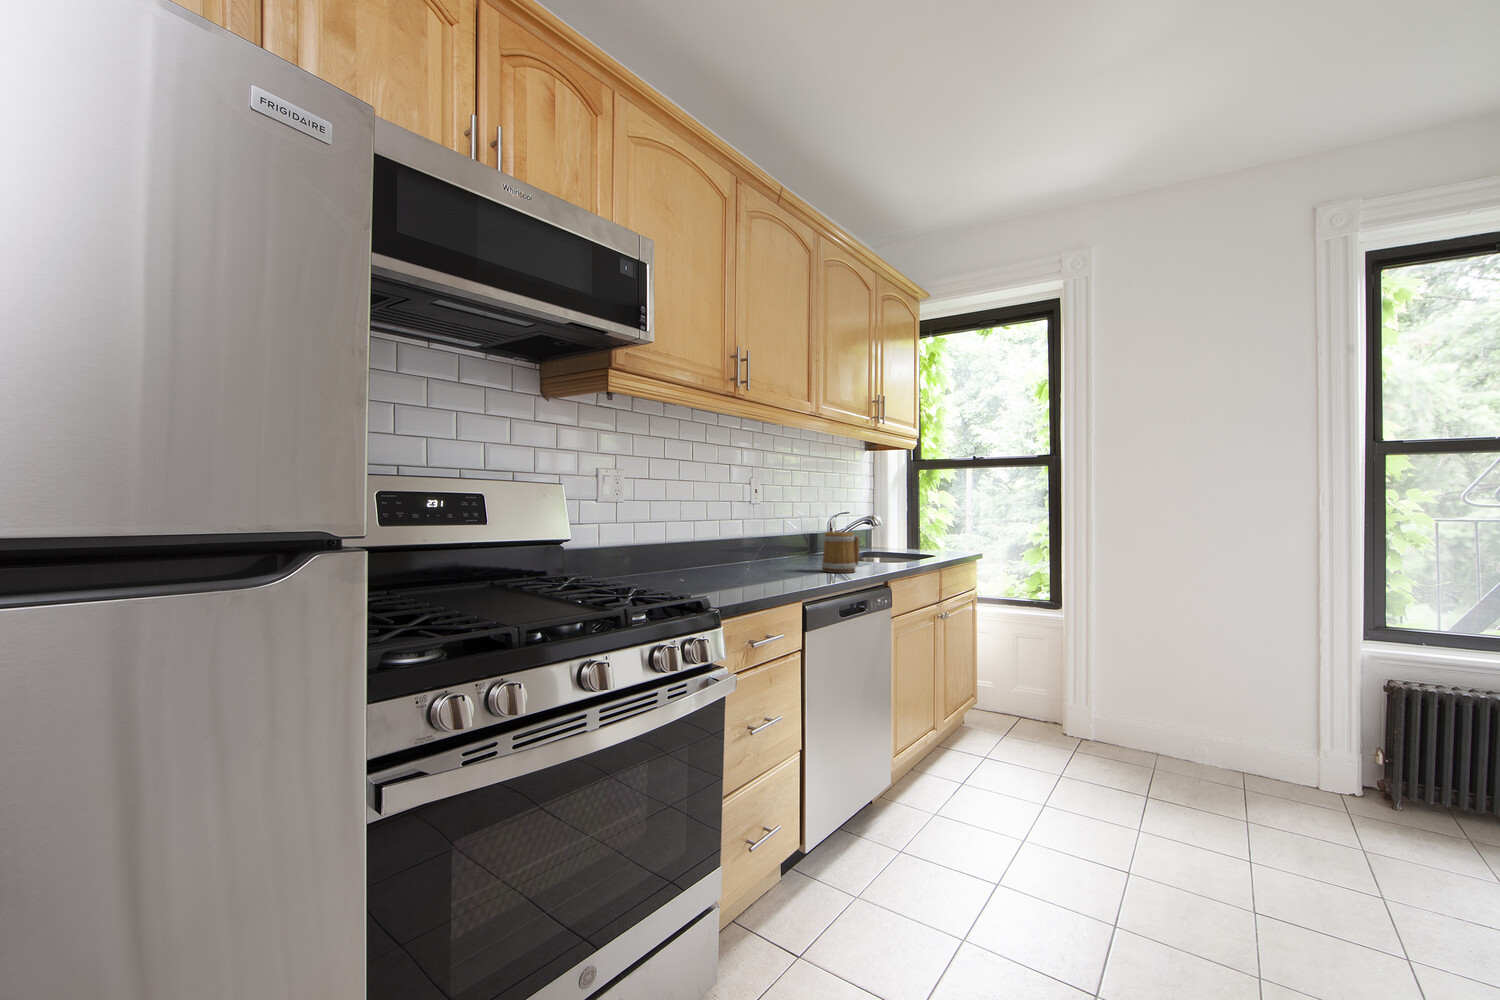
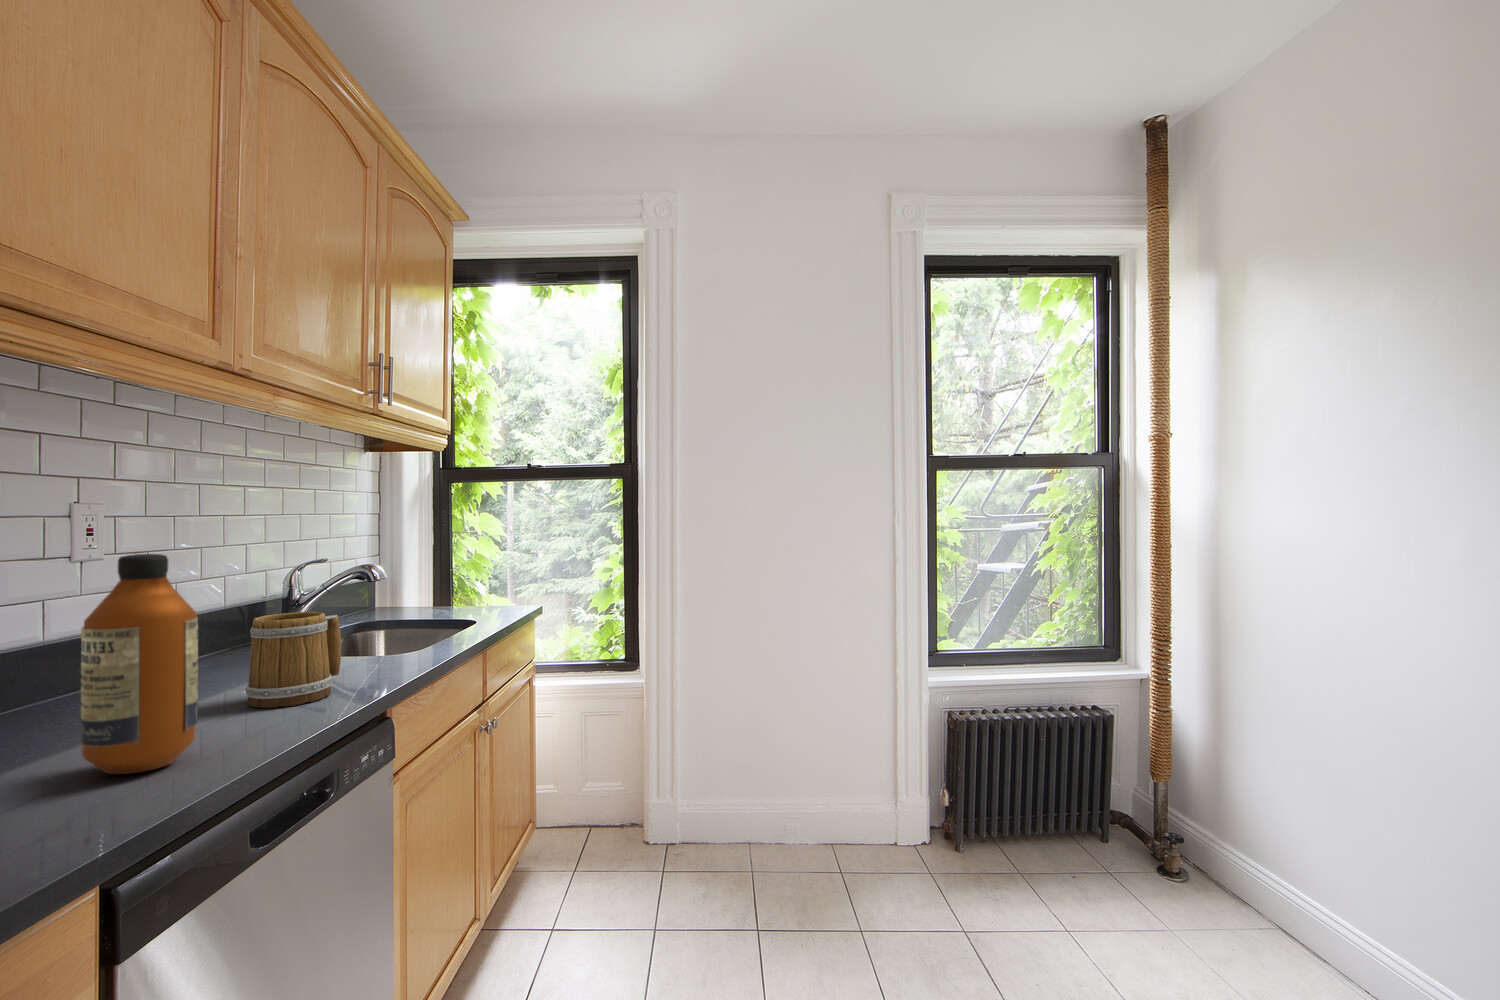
bottle: none [778,497,812,580] -> present [81,554,198,774]

